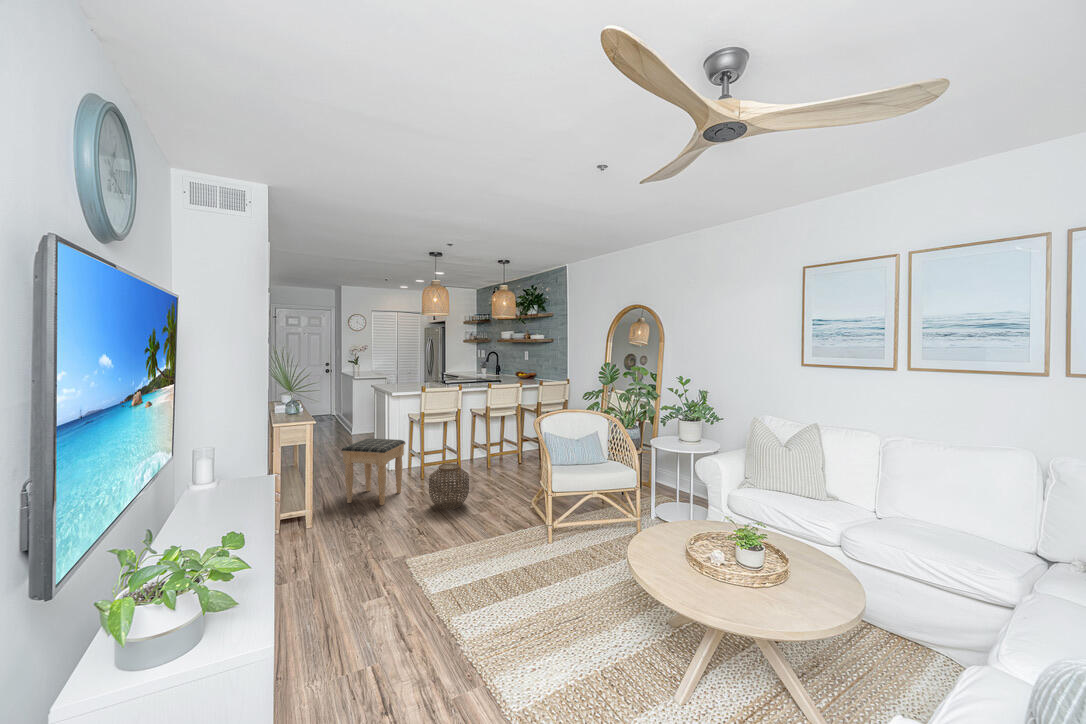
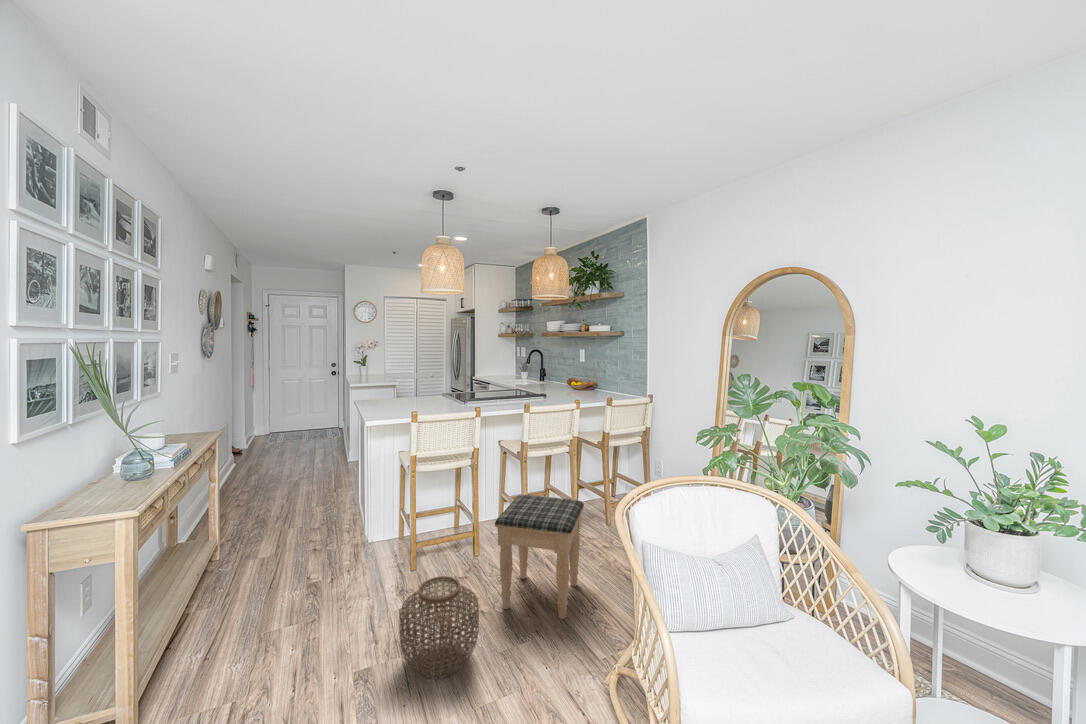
footstool: present [341,438,406,505] -> present [495,495,584,619]

